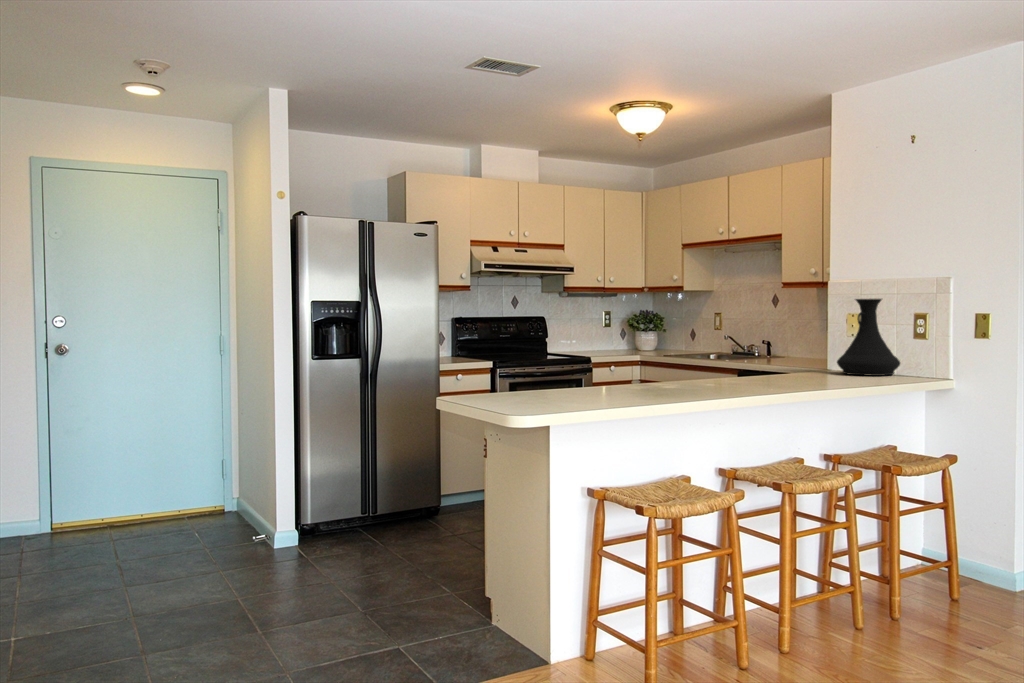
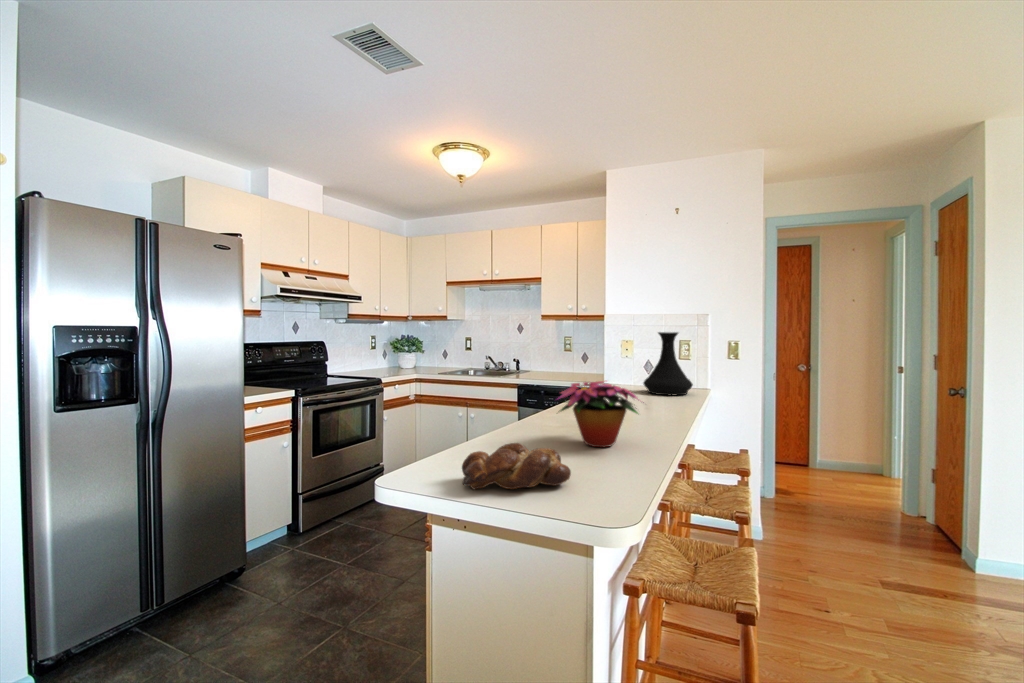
flower arrangement: none [590,337,671,392] -> present [558,381,638,447]
bread loaf: none [480,372,552,398] -> present [462,443,571,489]

